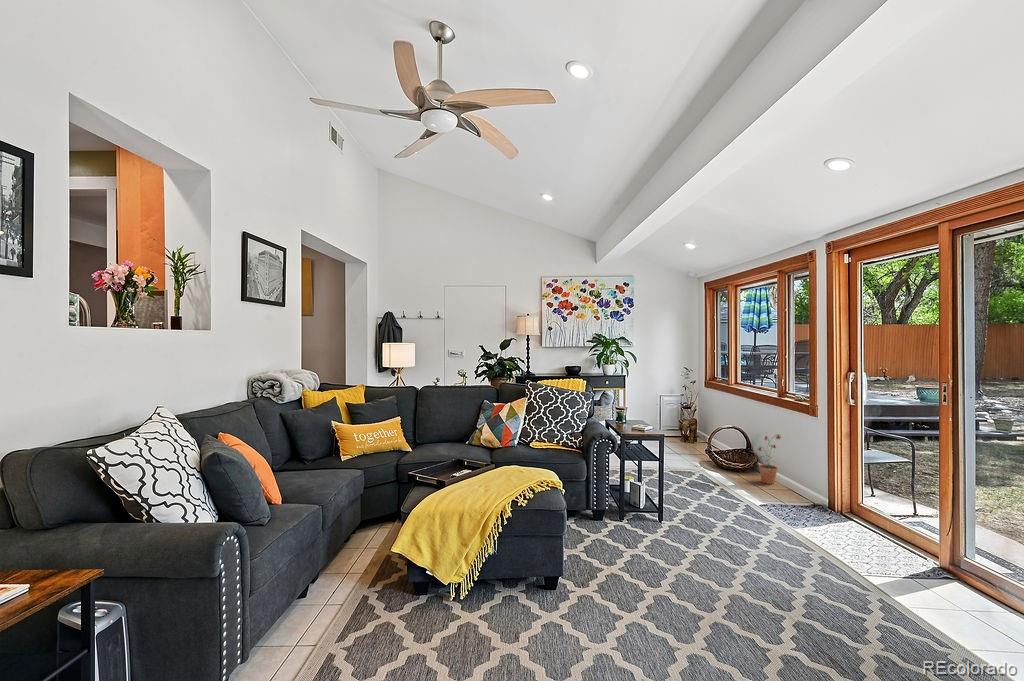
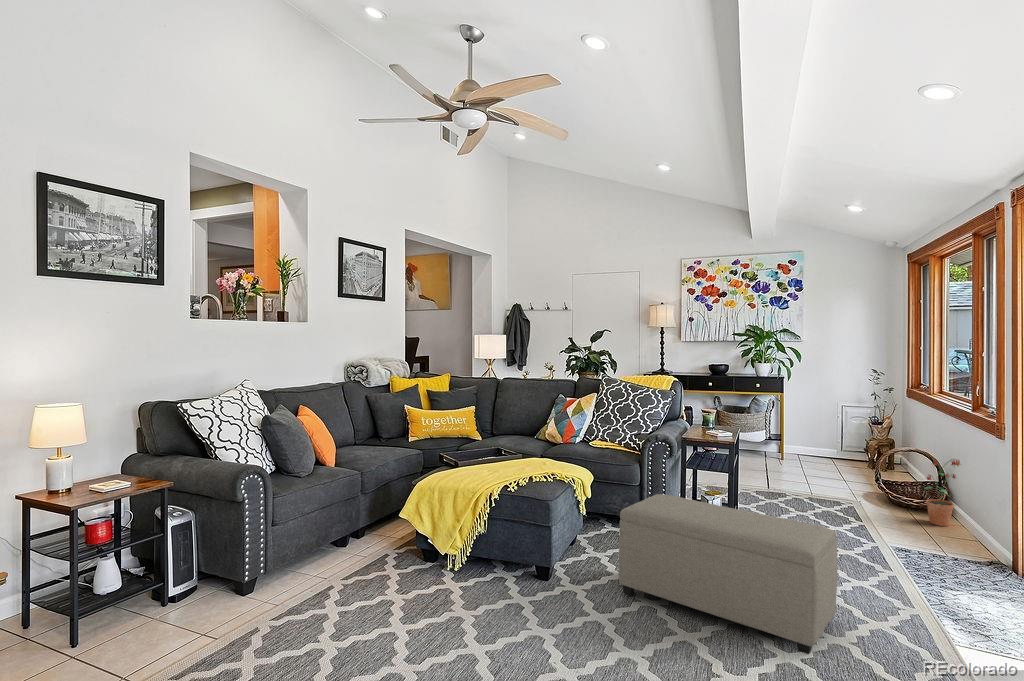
ottoman: none [626,492,821,624] -> present [619,494,837,654]

